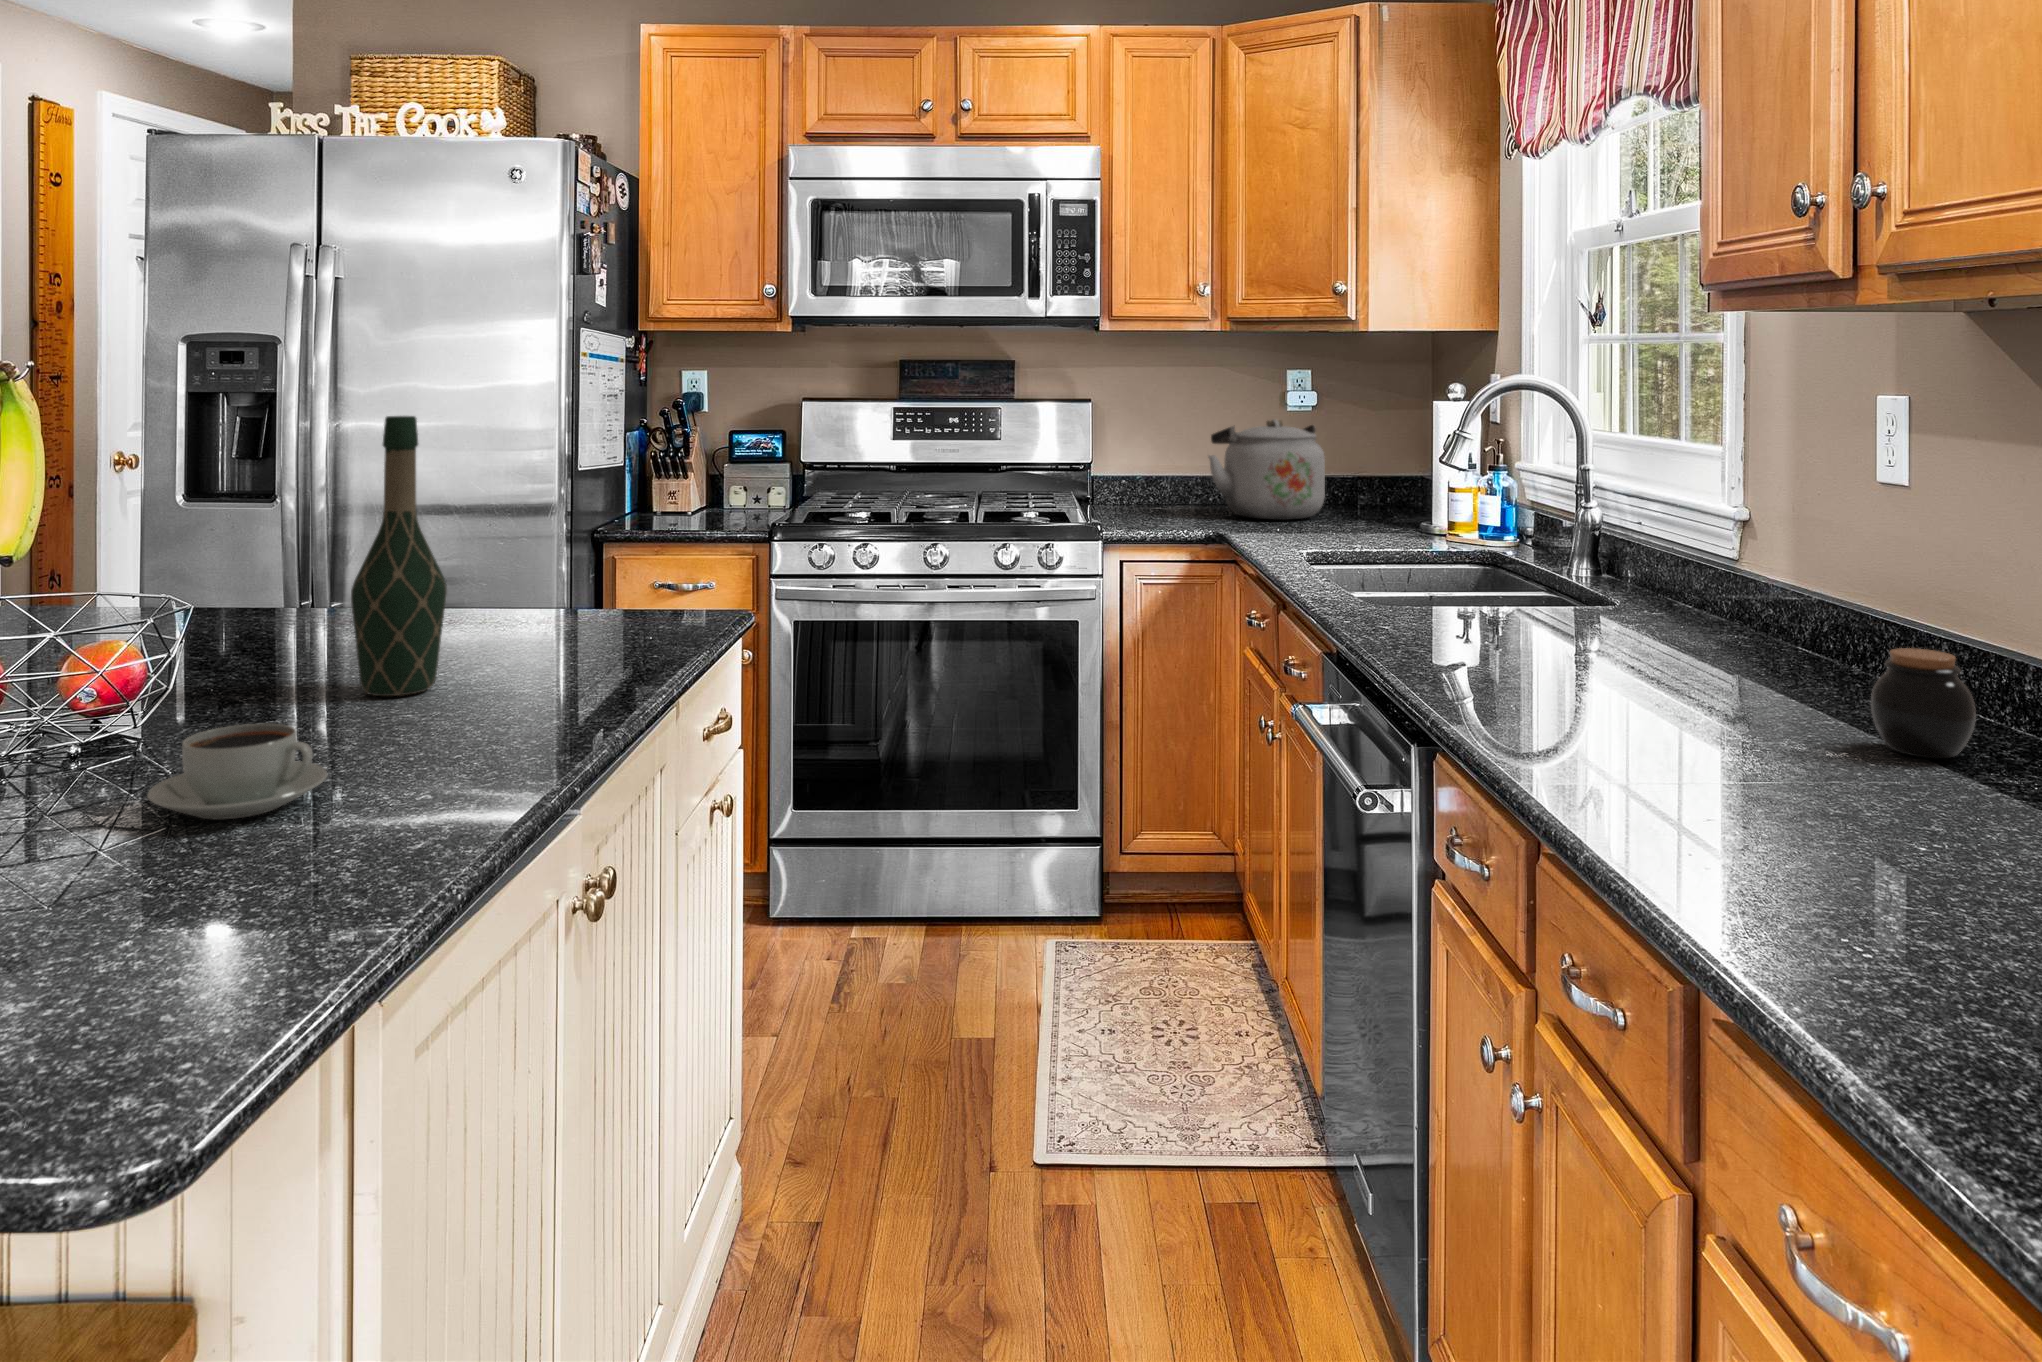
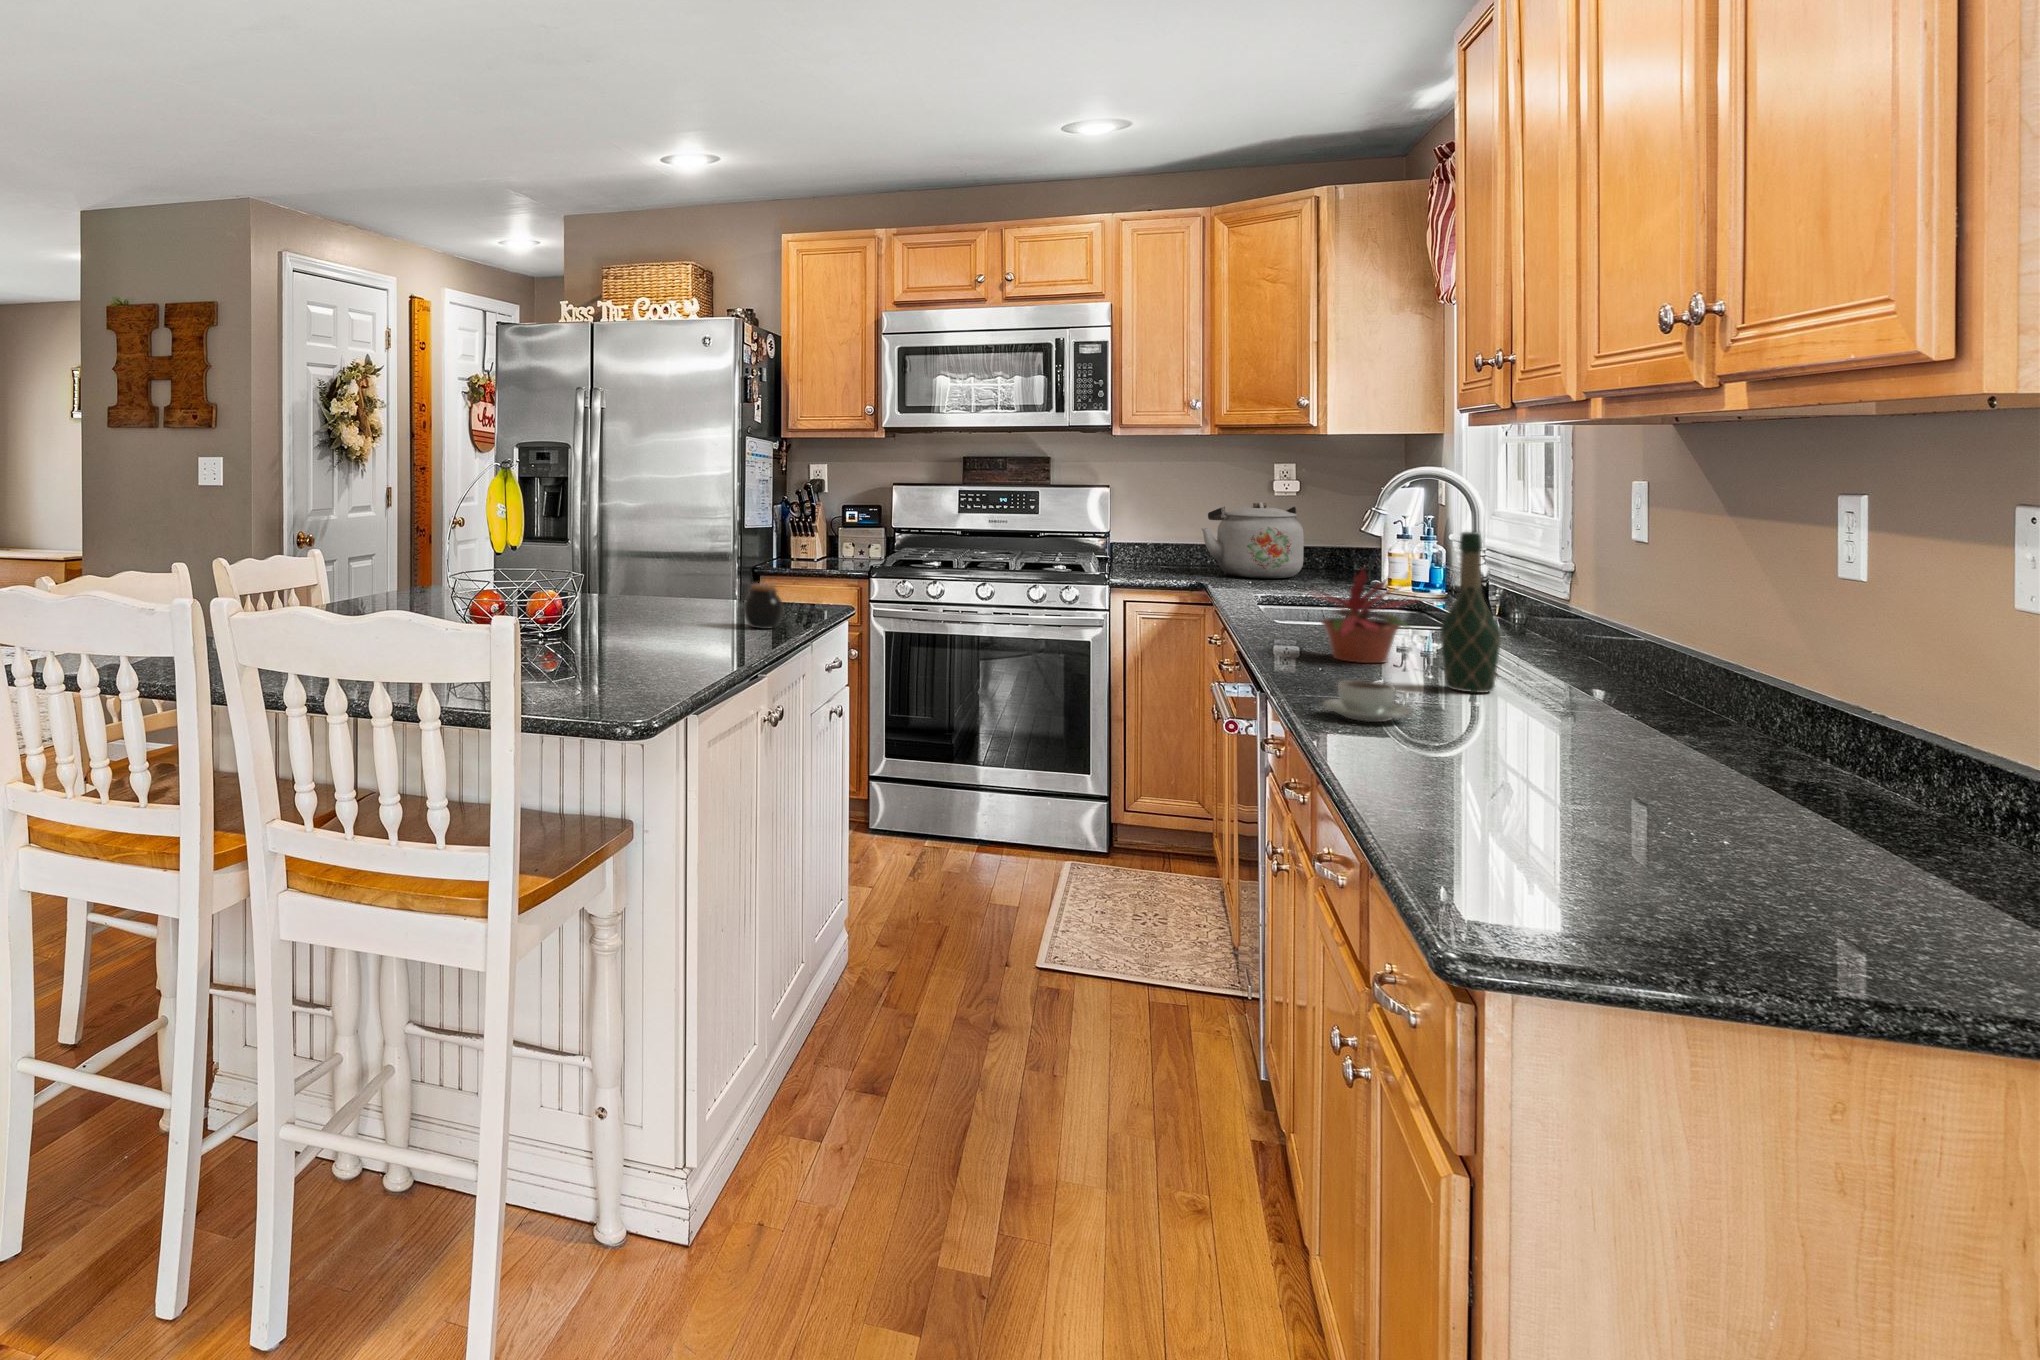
wine bottle: present [351,416,447,696] -> present [1440,532,1501,693]
potted plant: none [1443,507,1645,666] -> present [1312,569,1414,663]
jar: present [1871,648,1976,758] -> present [743,583,783,629]
coffee cup: present [147,724,327,820] -> present [1323,680,1411,722]

